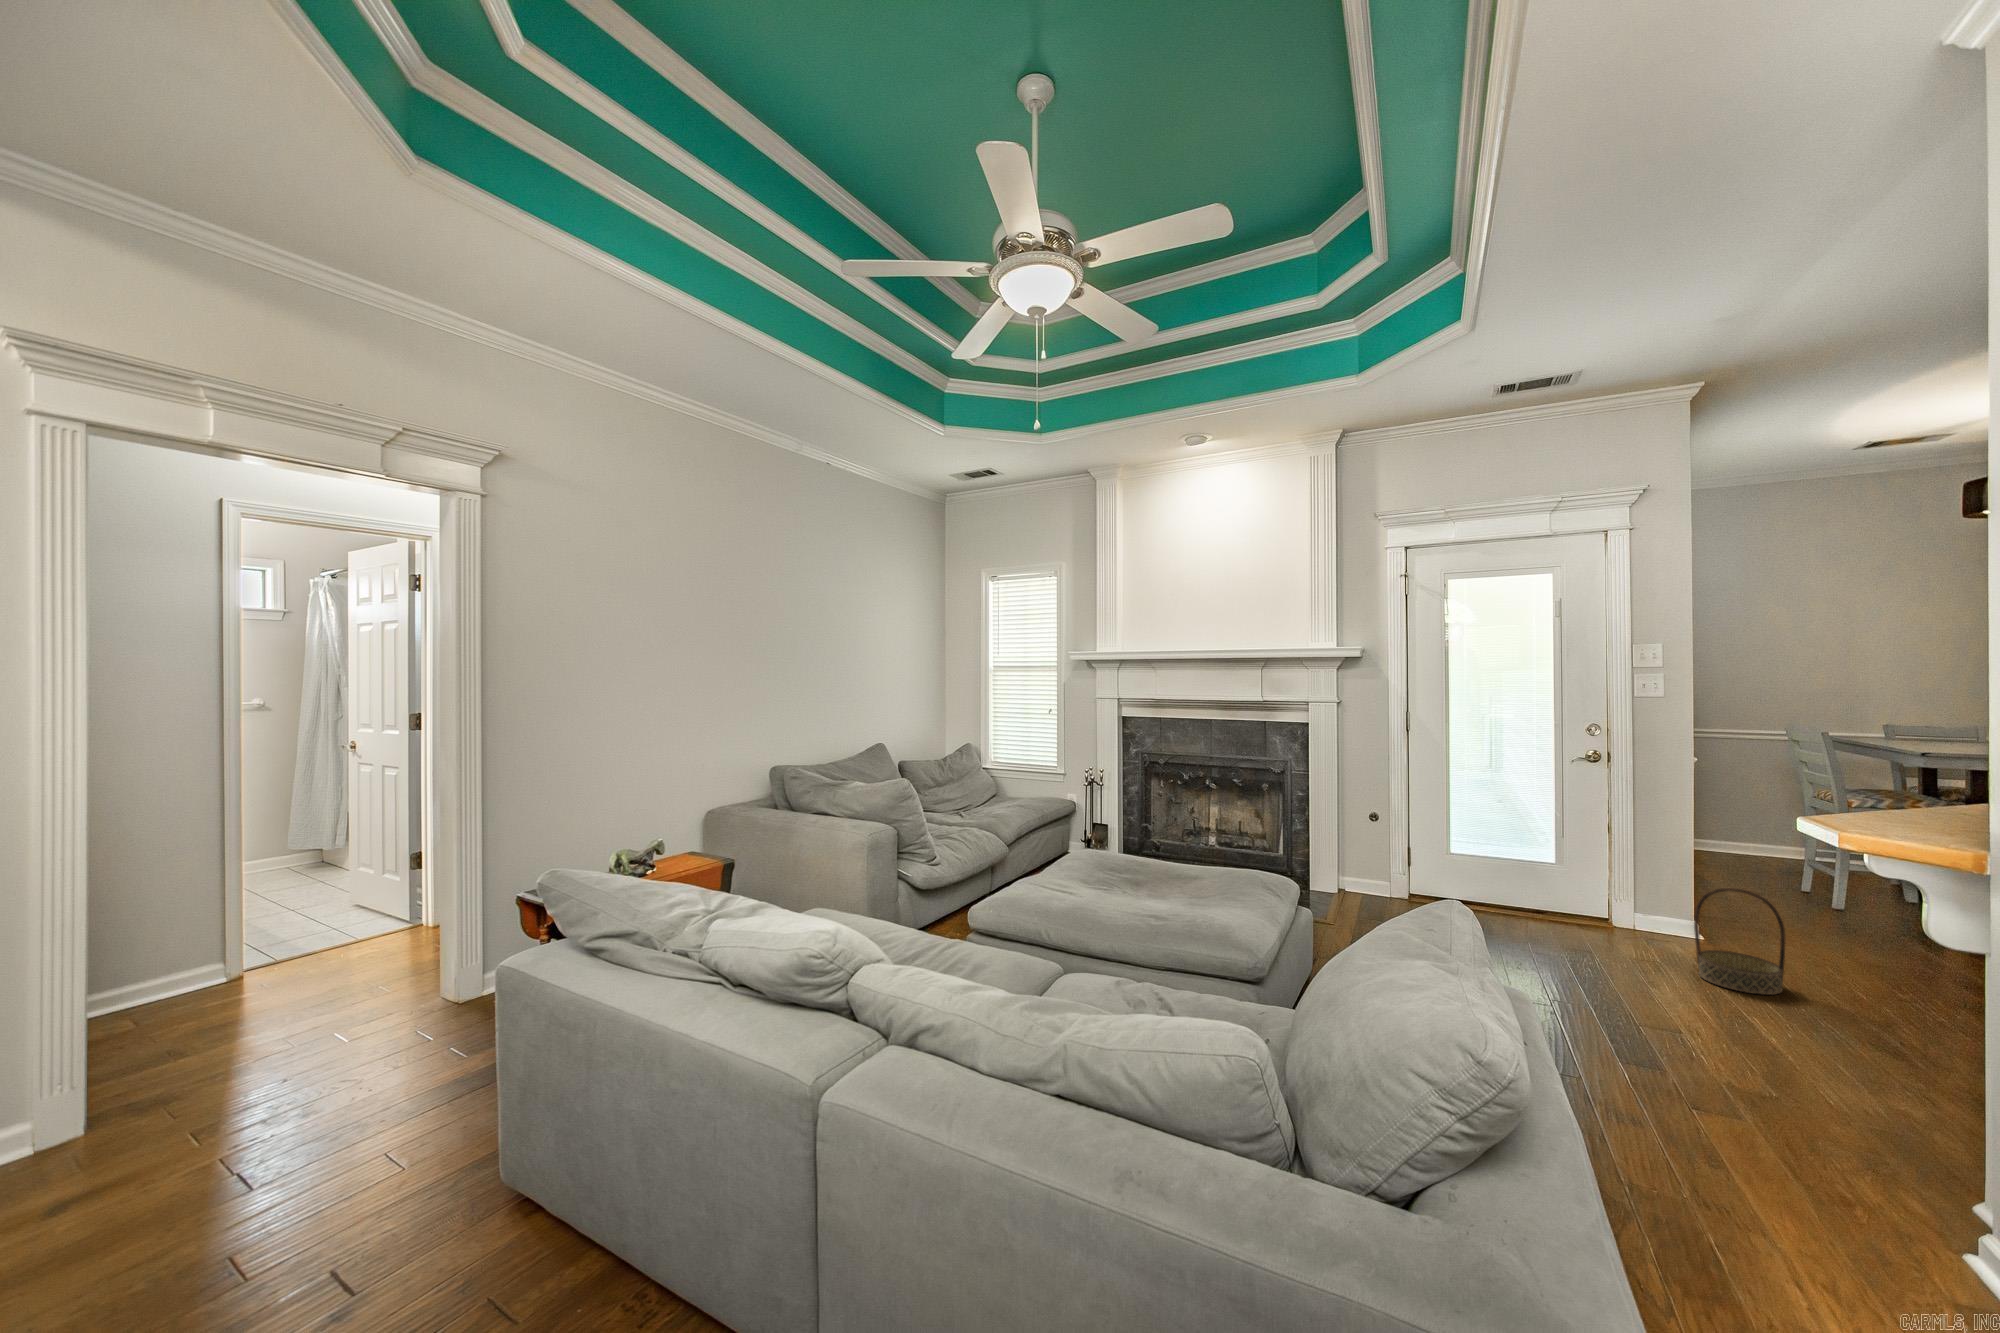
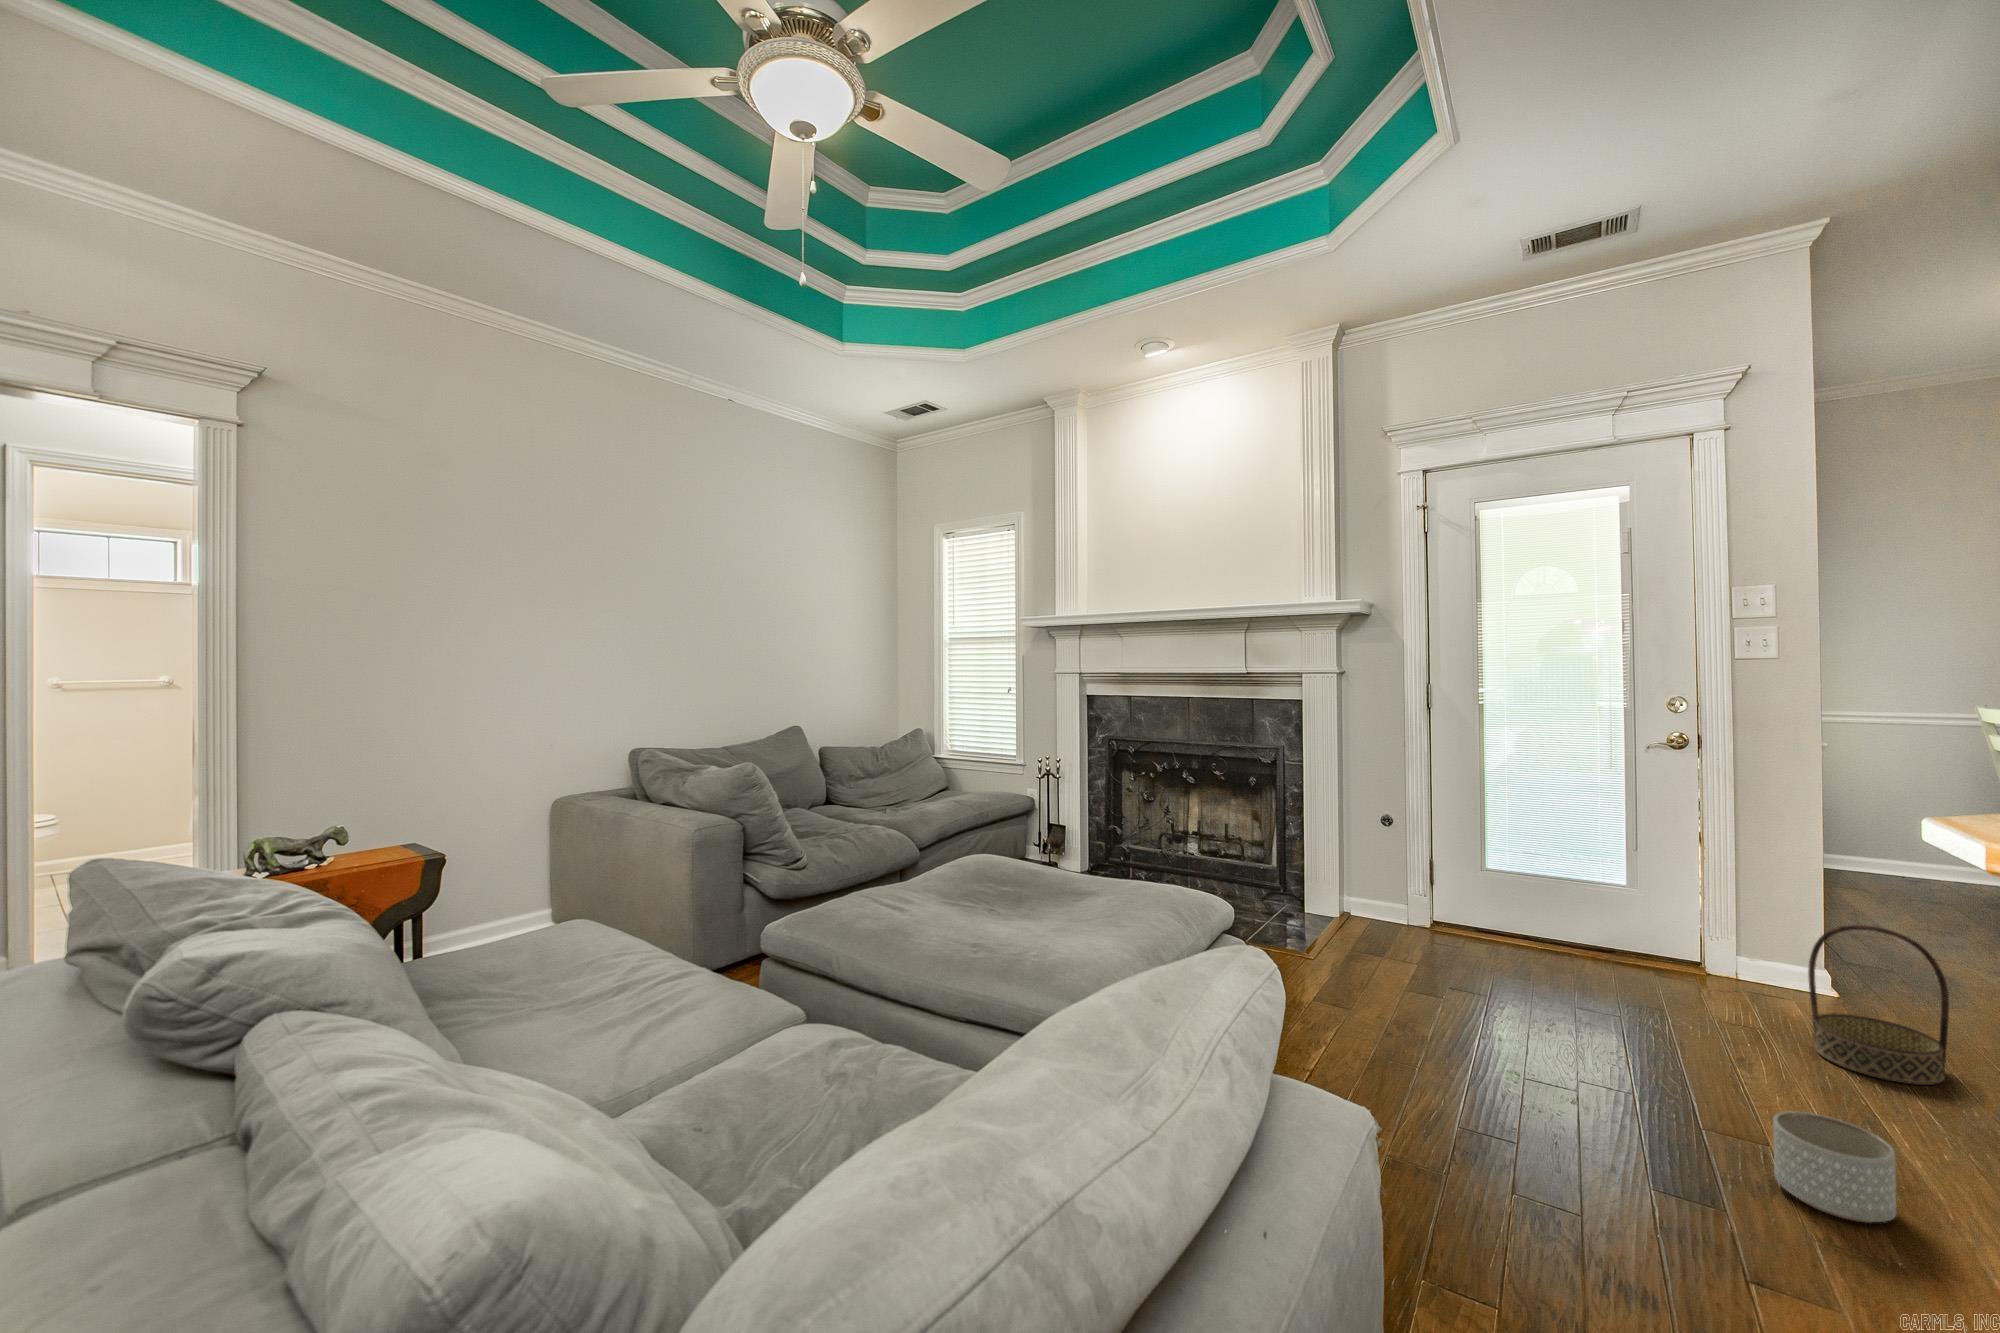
planter: none [1699,1012,1777,1079] -> present [1773,1111,1896,1223]

